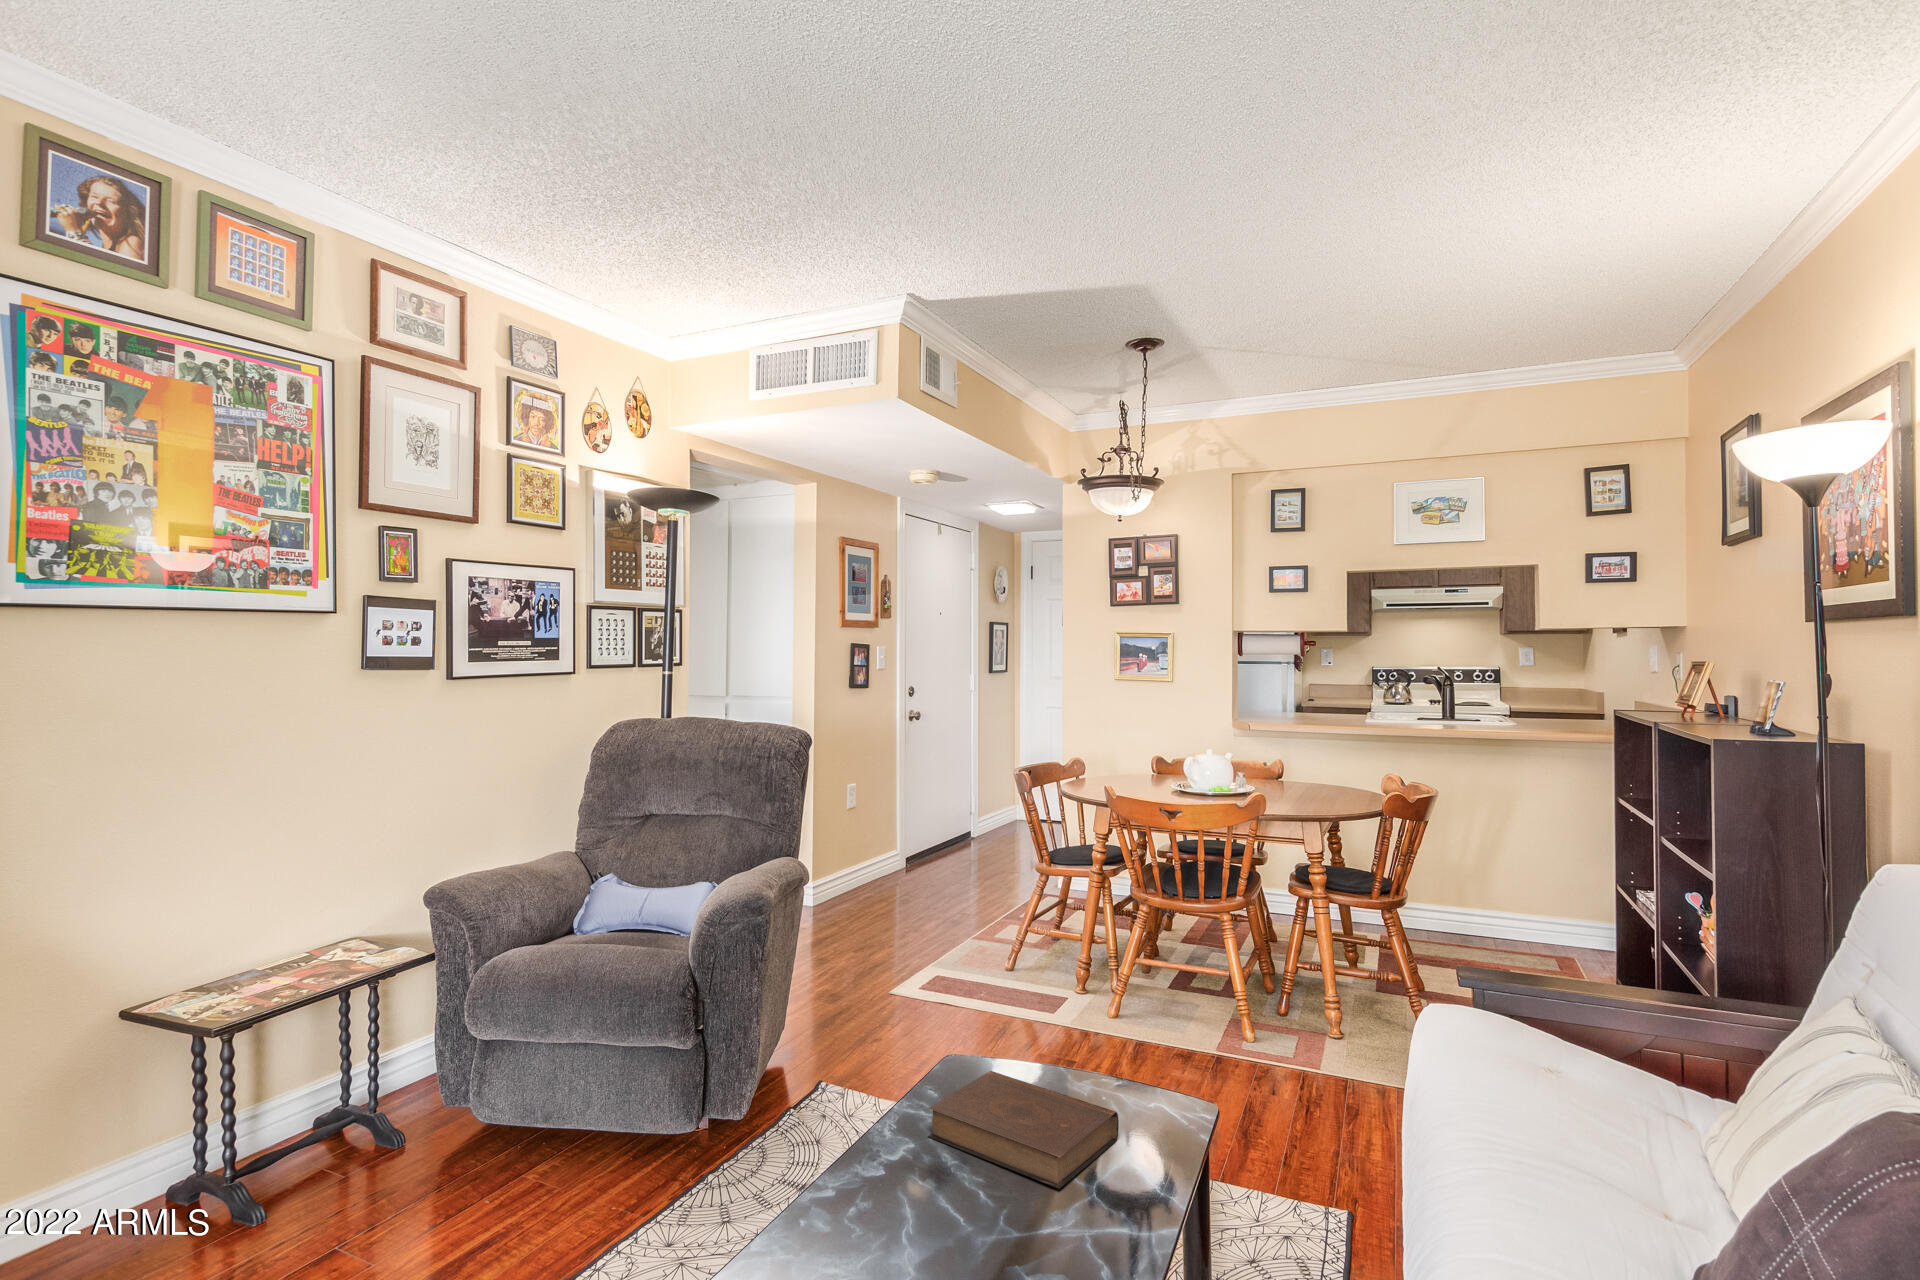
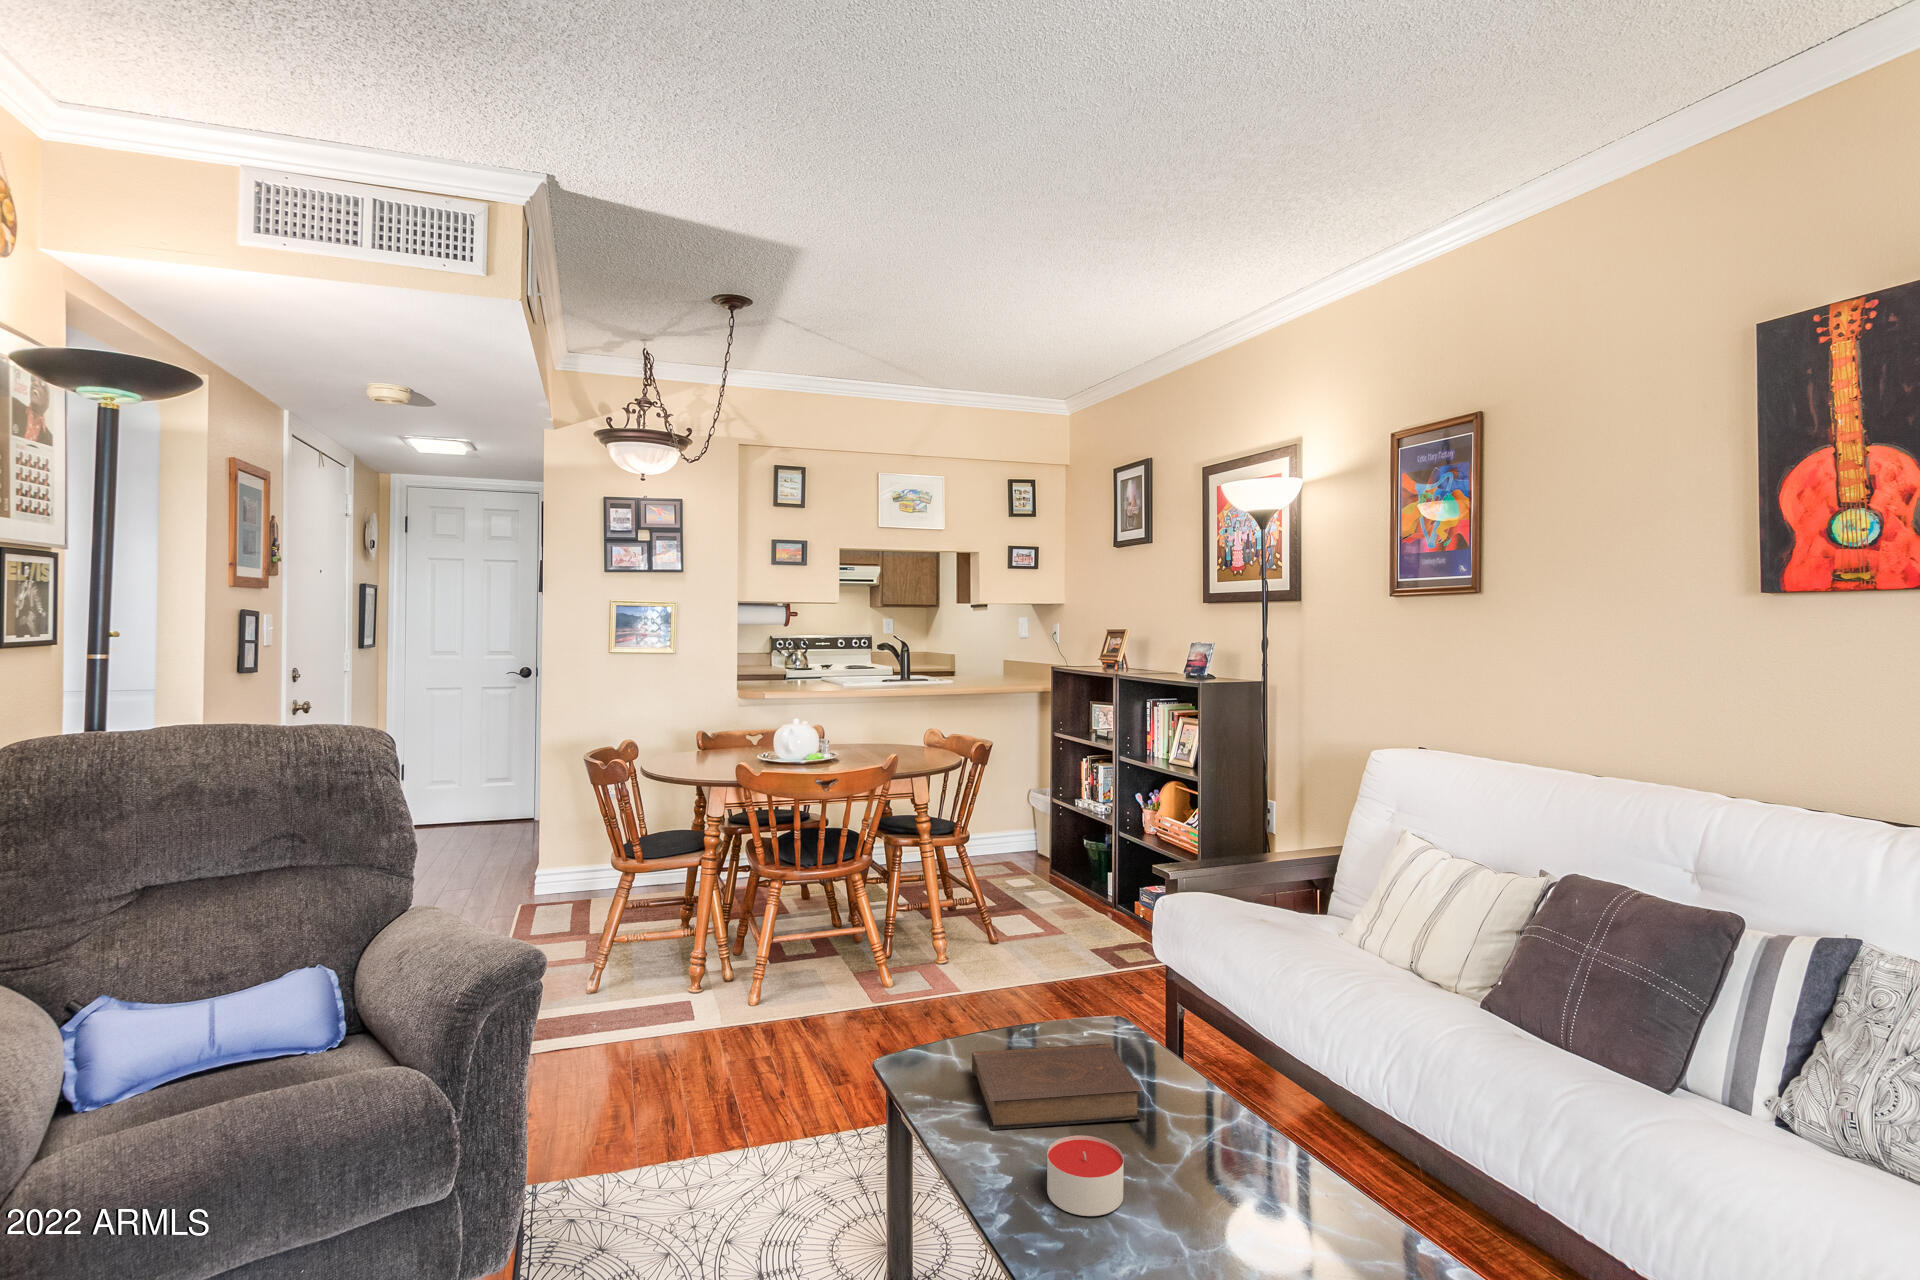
candle: none [869,1155,944,1235] -> present [1047,1136,1124,1216]

